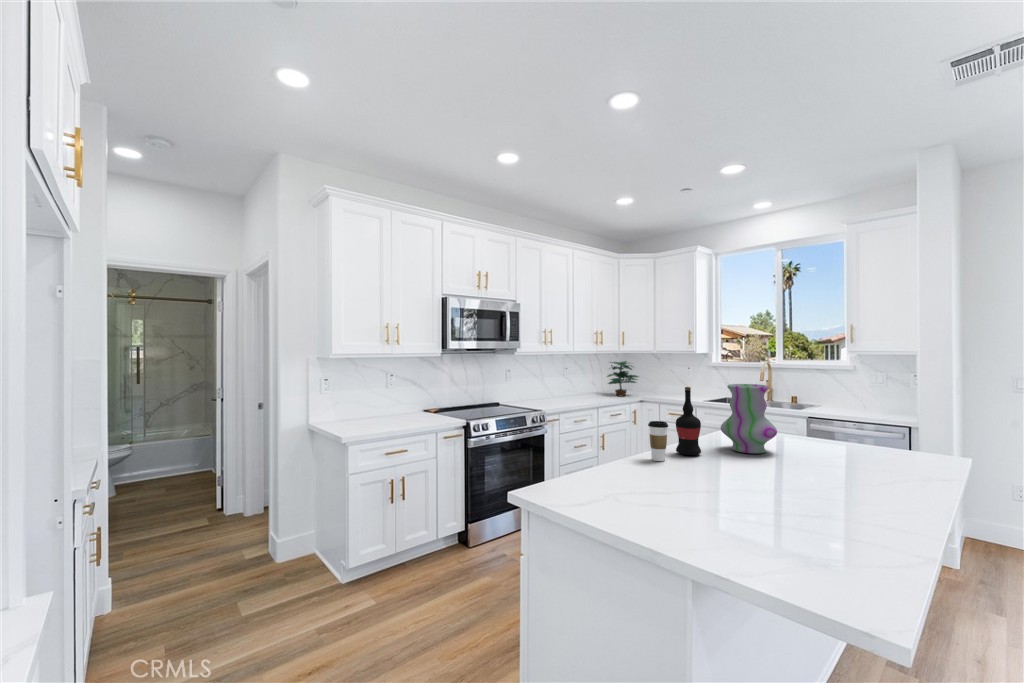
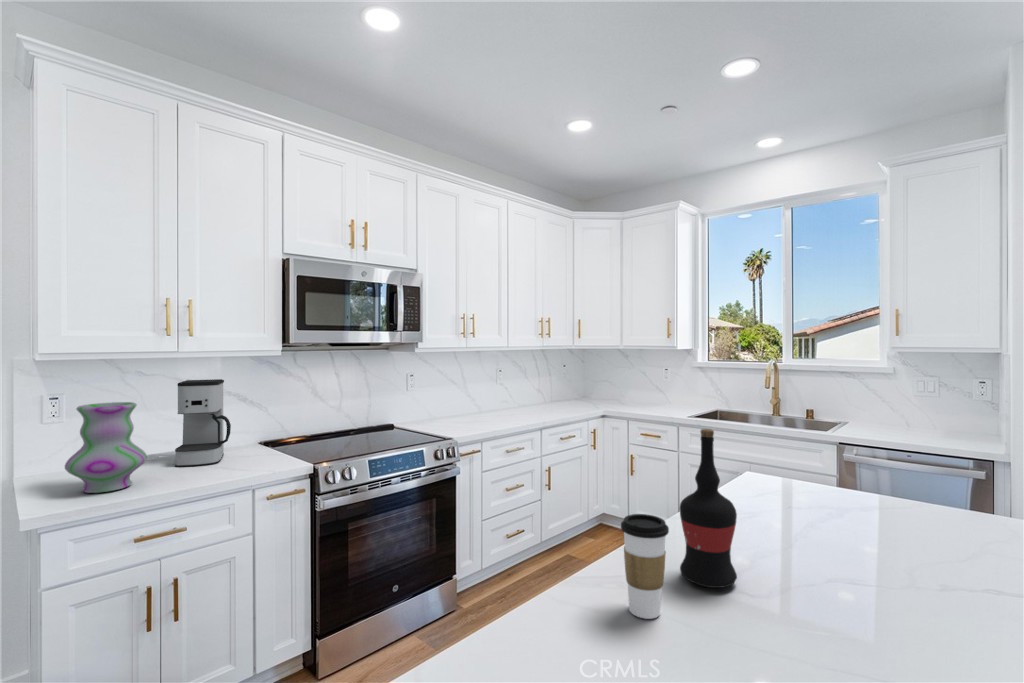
potted plant: present [607,361,638,397] -> none [555,361,601,410]
coffee maker: none [388,370,415,420] -> present [175,379,231,467]
vase: present [721,384,777,453] -> present [65,402,147,493]

